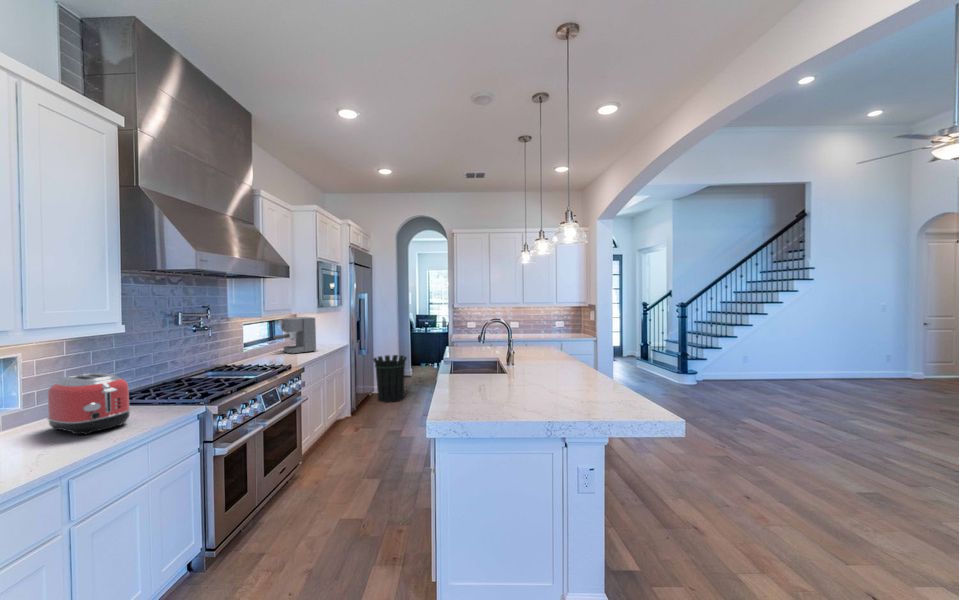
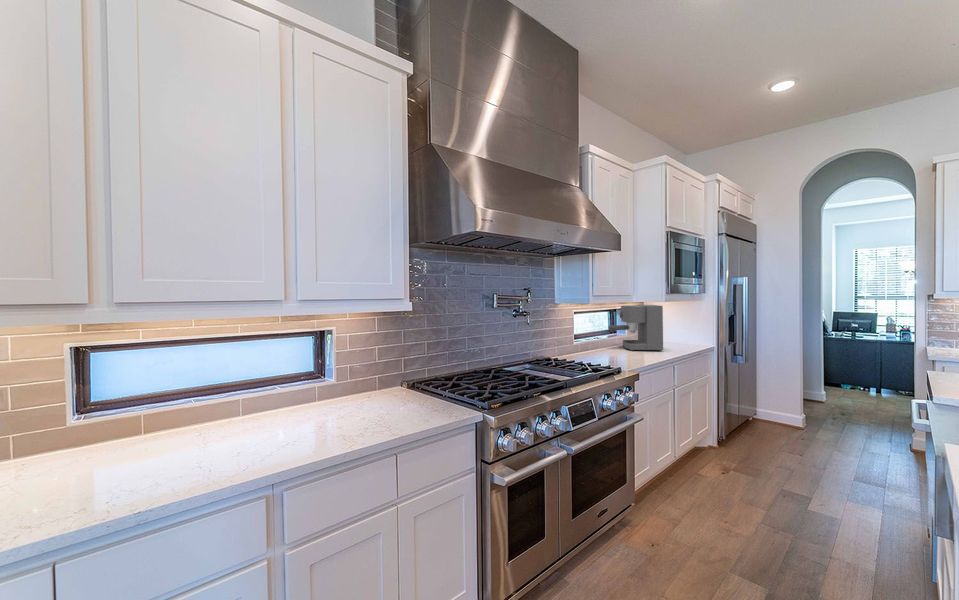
waste bin: present [373,355,407,403] -> none [754,368,823,444]
toaster: present [47,373,131,434] -> none [344,350,405,422]

